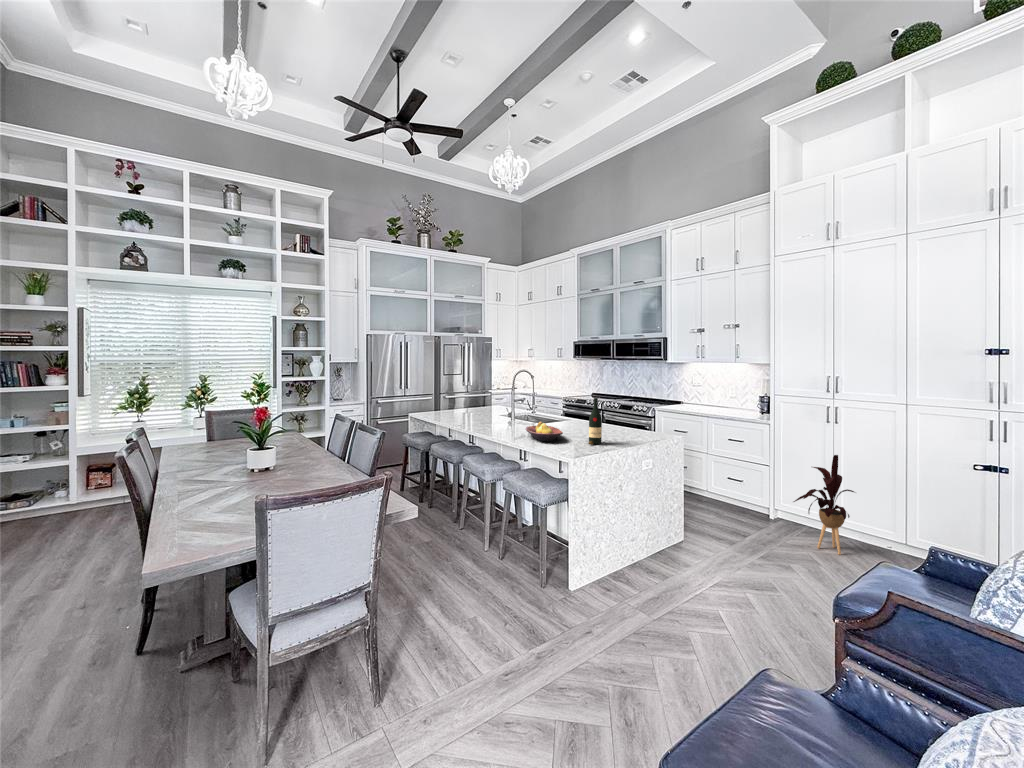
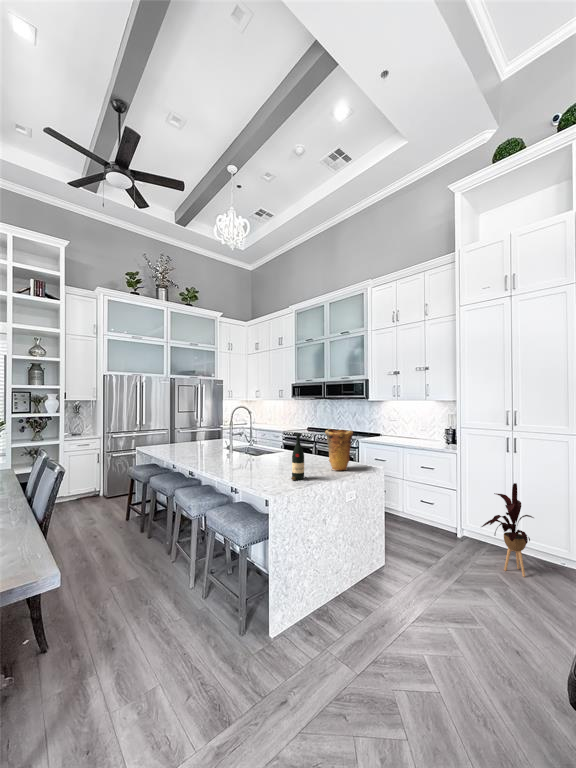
vase: none [623,393,653,437] -> present [325,429,353,470]
fruit bowl: present [525,422,563,442] -> none [234,457,268,477]

